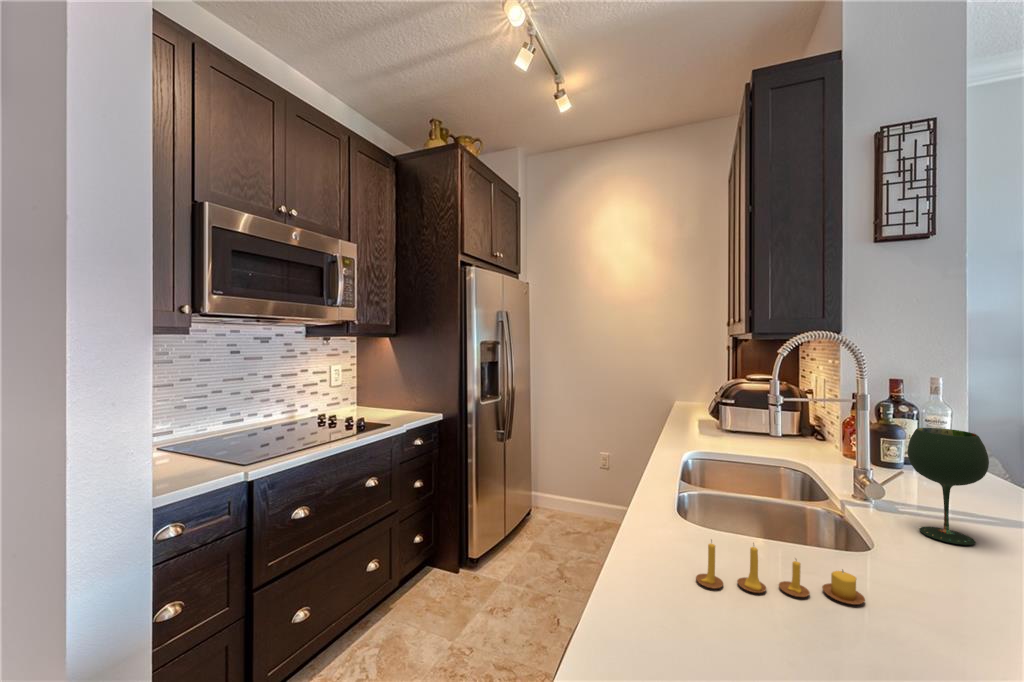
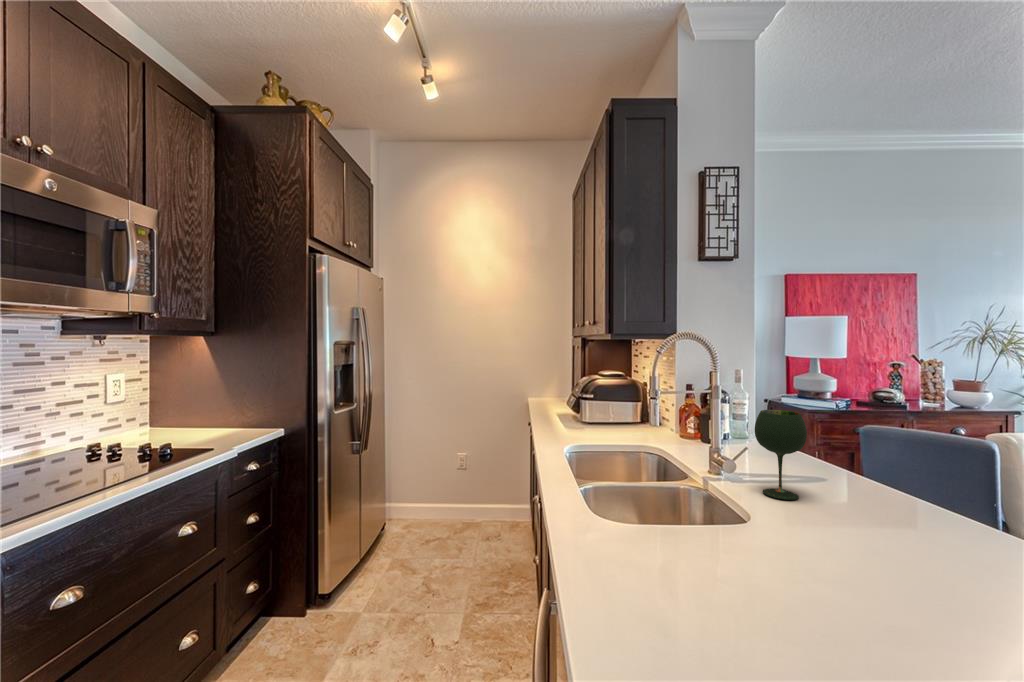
candle: present [696,540,865,605] -> none [642,527,769,579]

